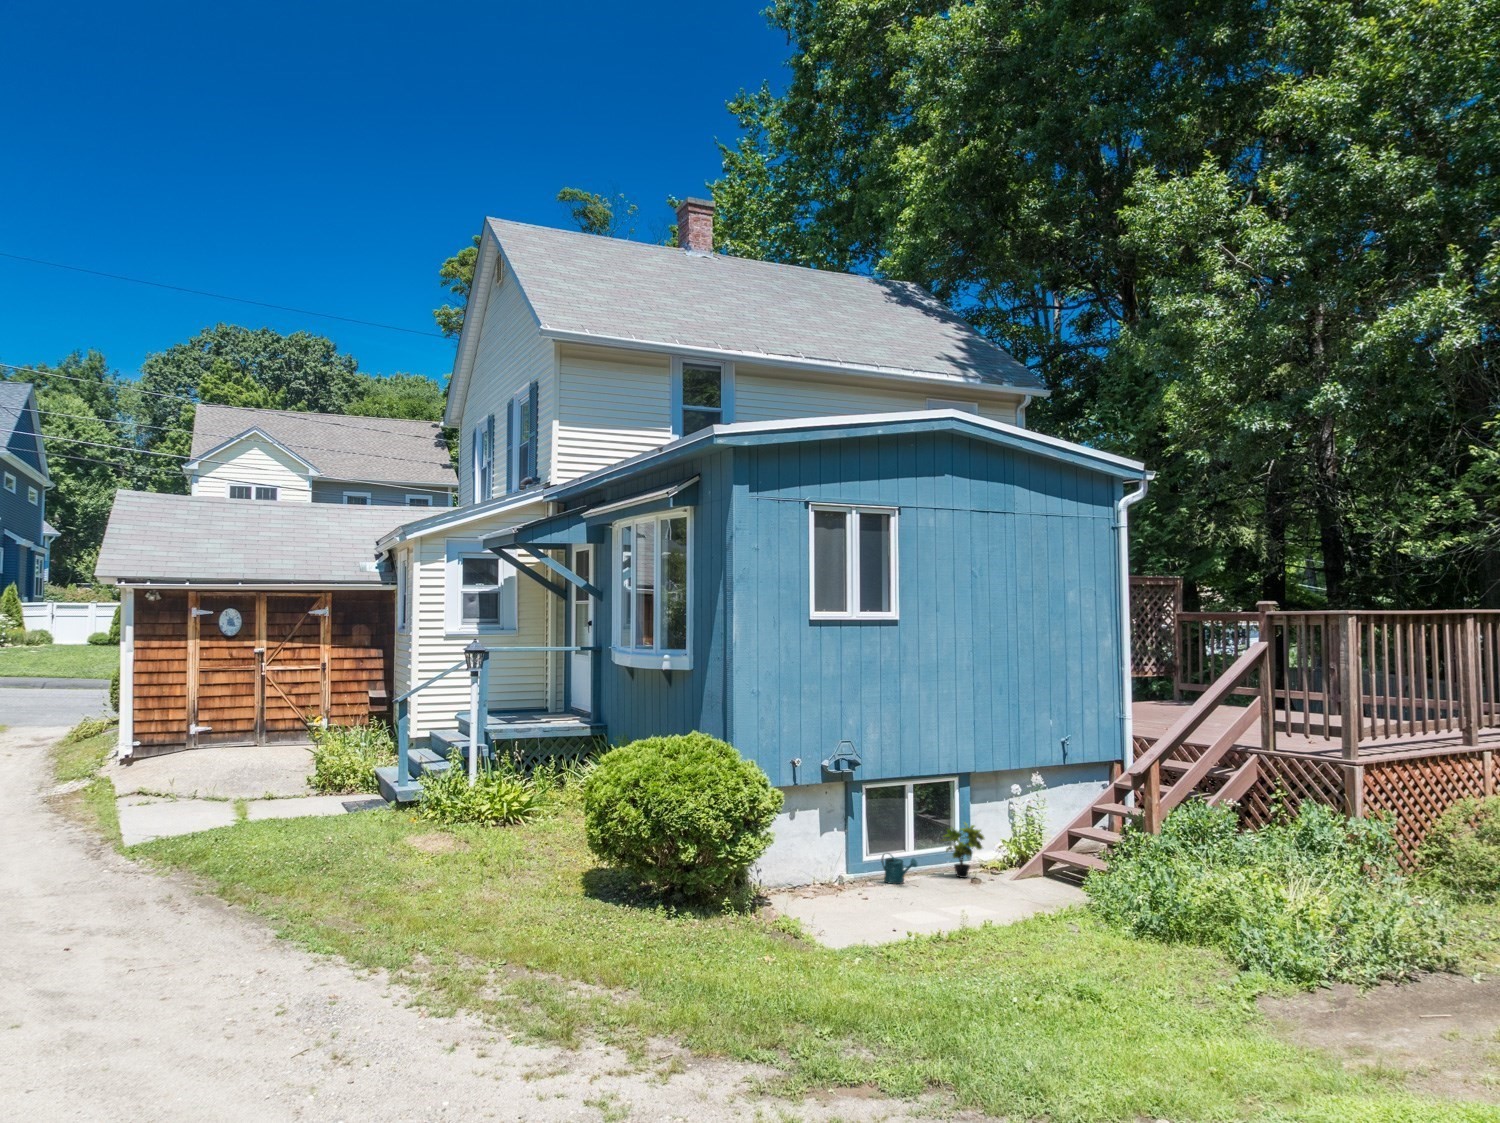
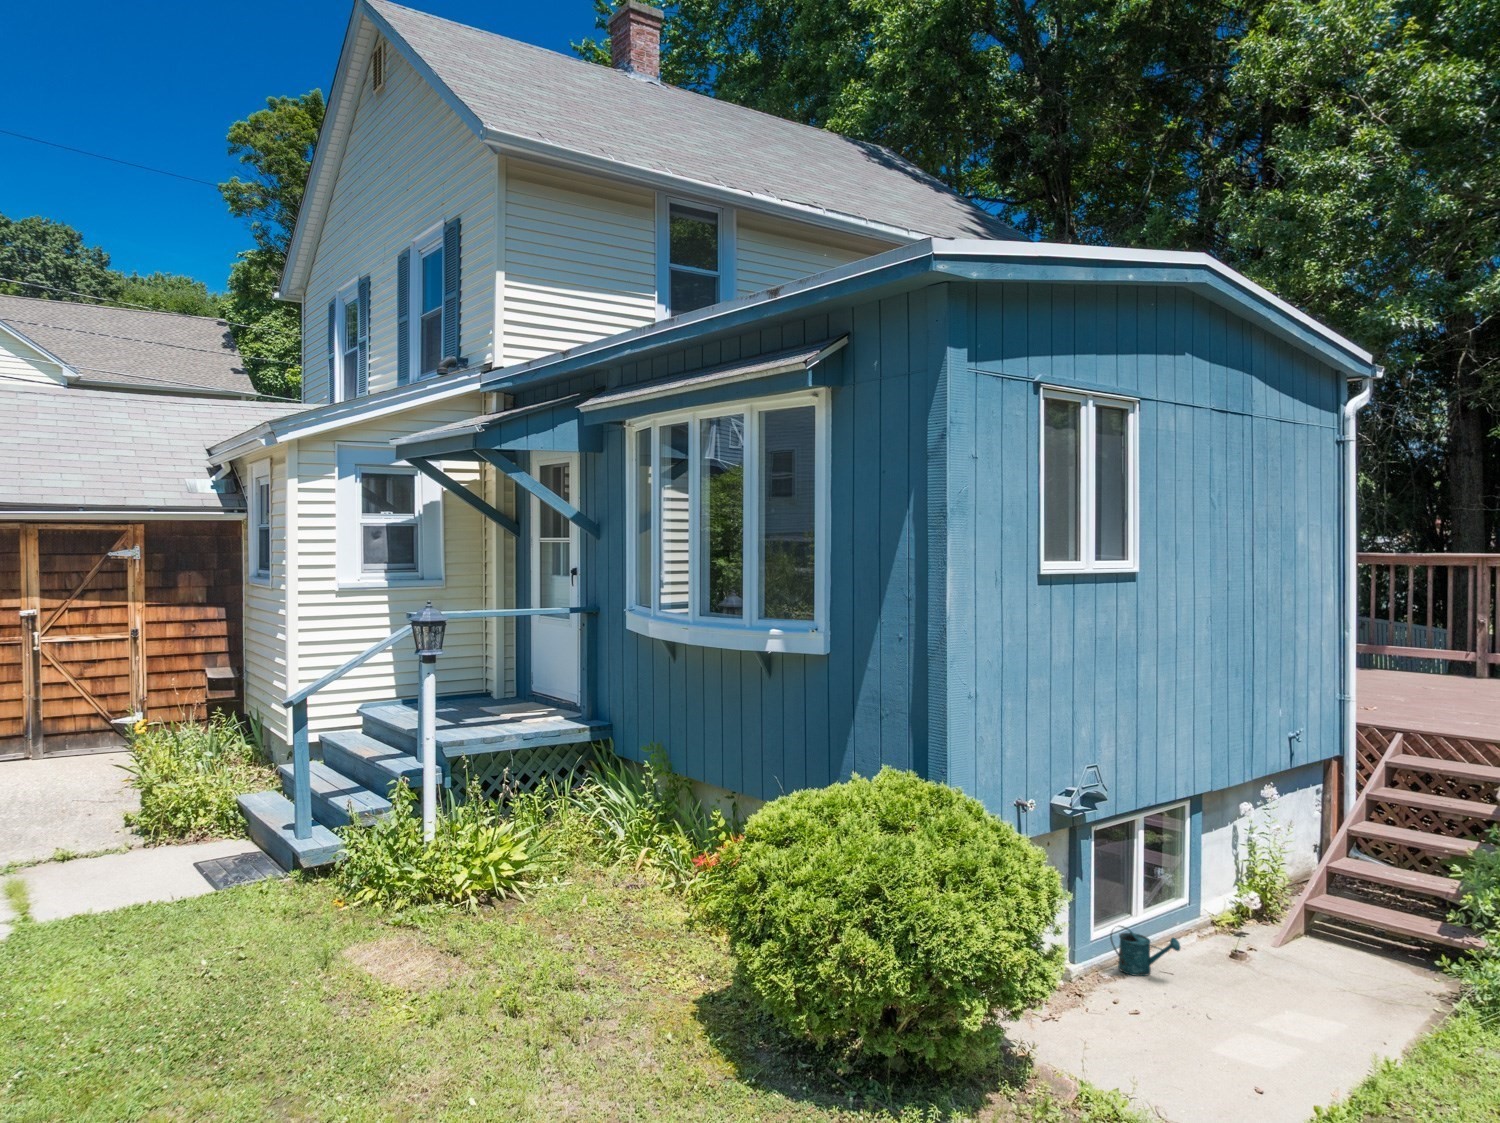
potted plant: present [942,823,984,878] -> none [1174,868,1246,952]

